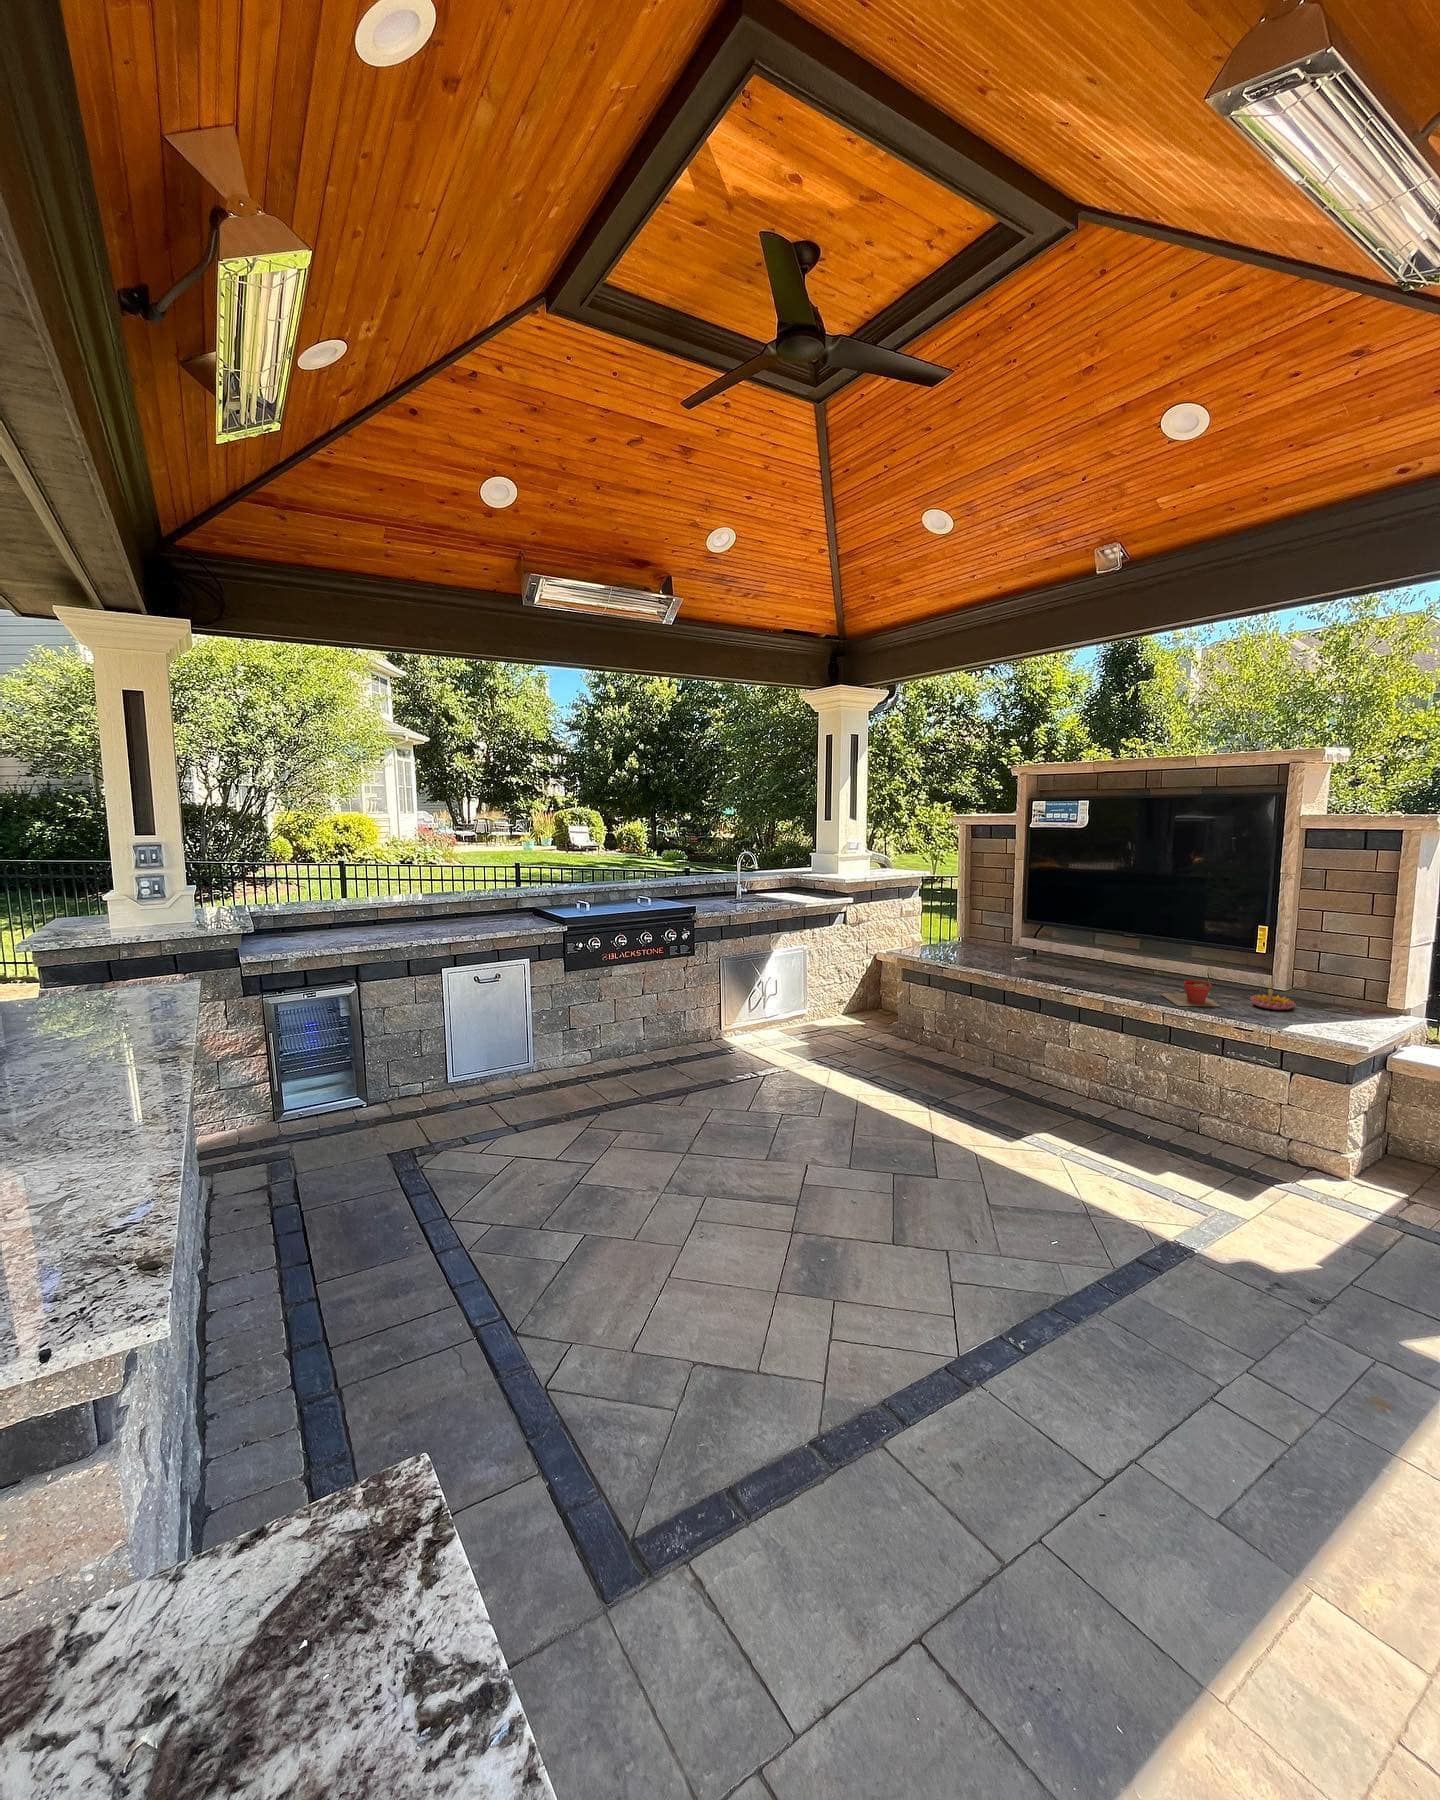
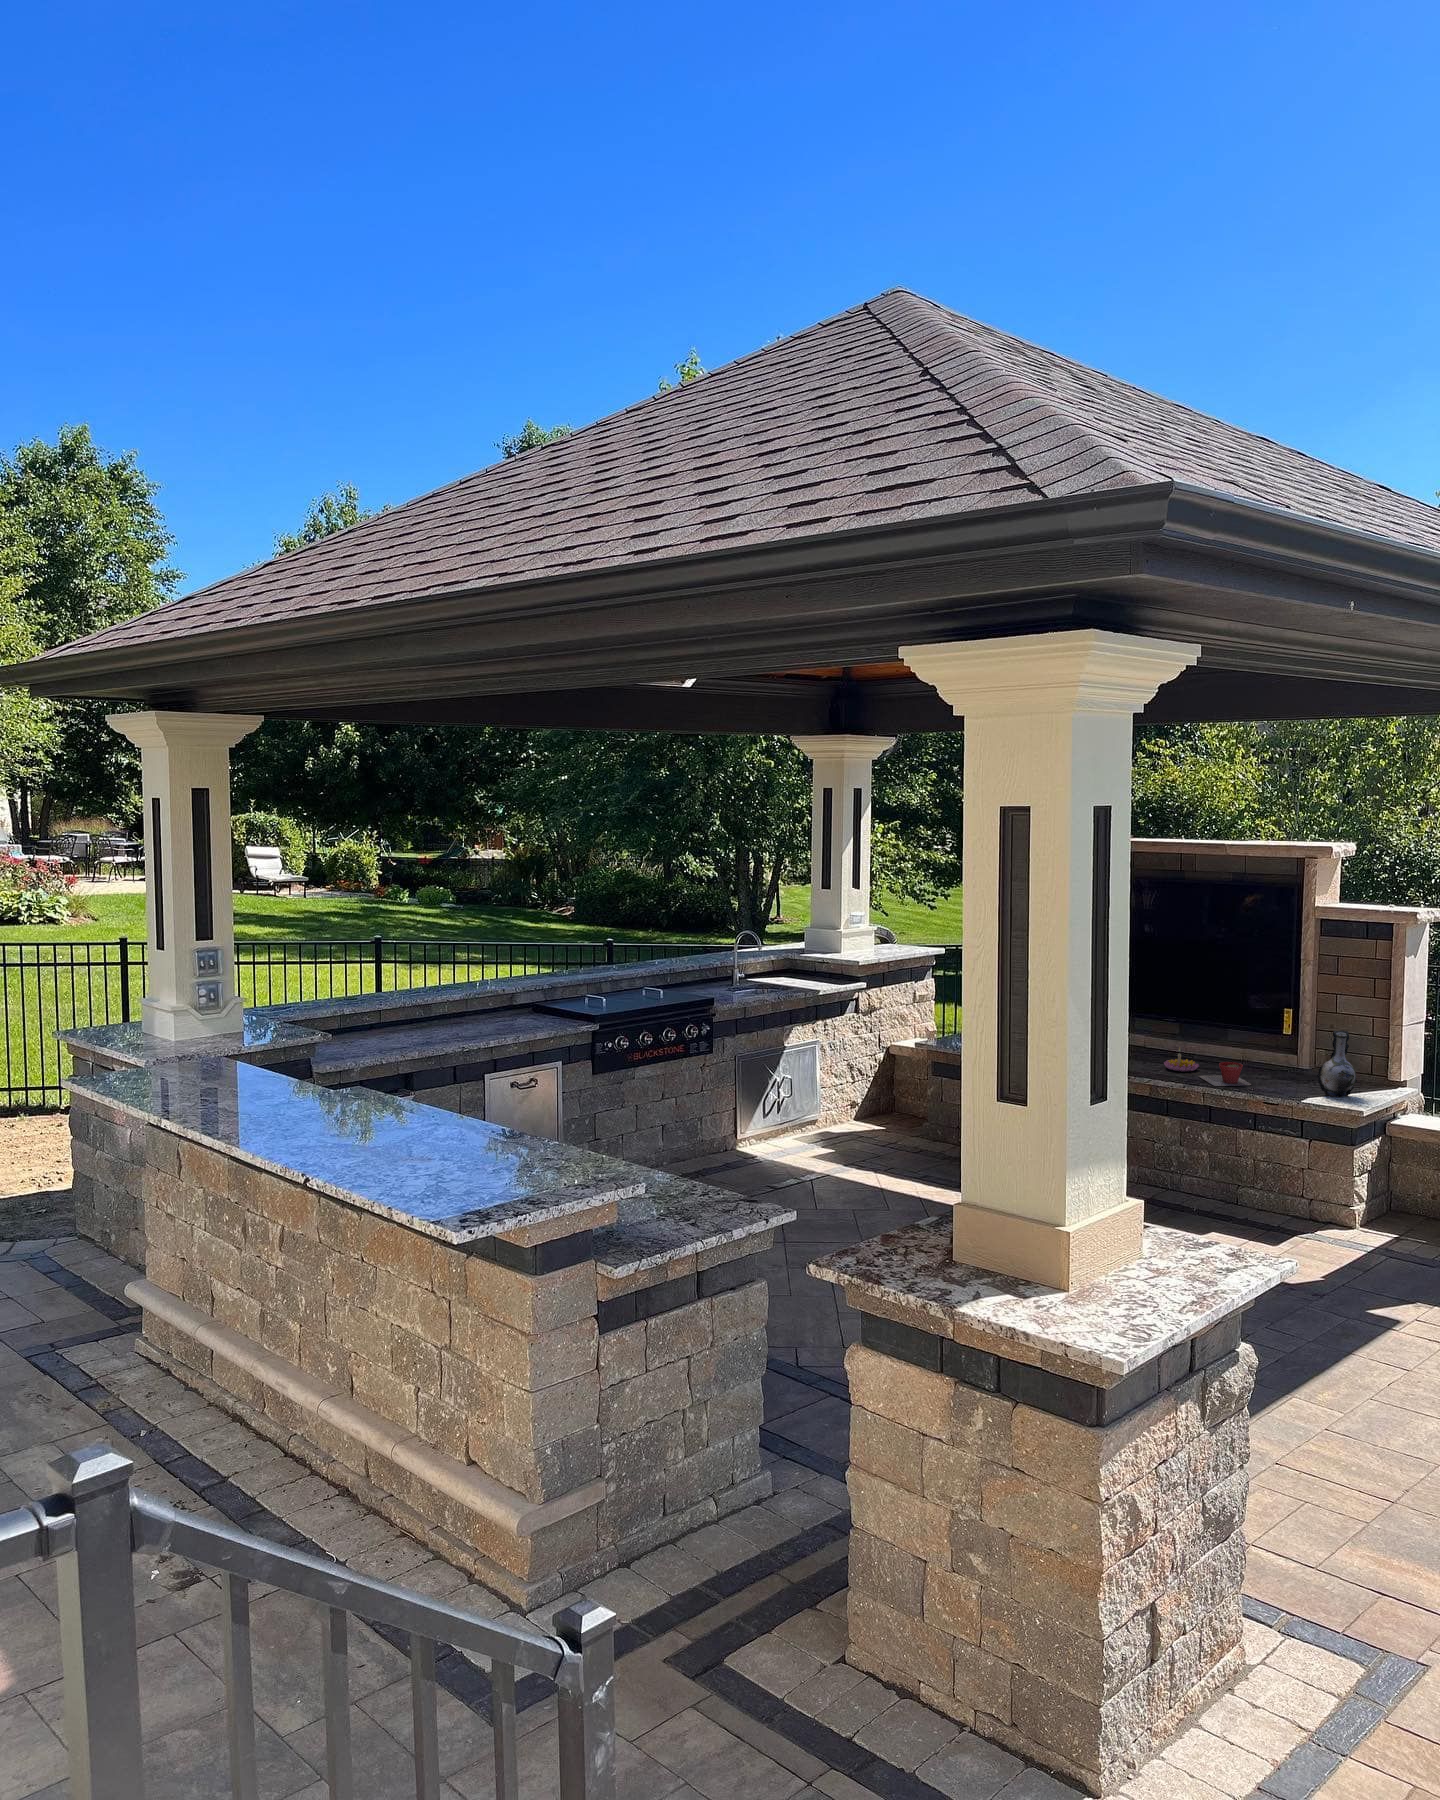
decorative vase: none [1301,952,1351,1026] -> present [1317,1031,1357,1097]
candle holder: present [1250,982,1296,1010] -> present [1164,1048,1199,1072]

